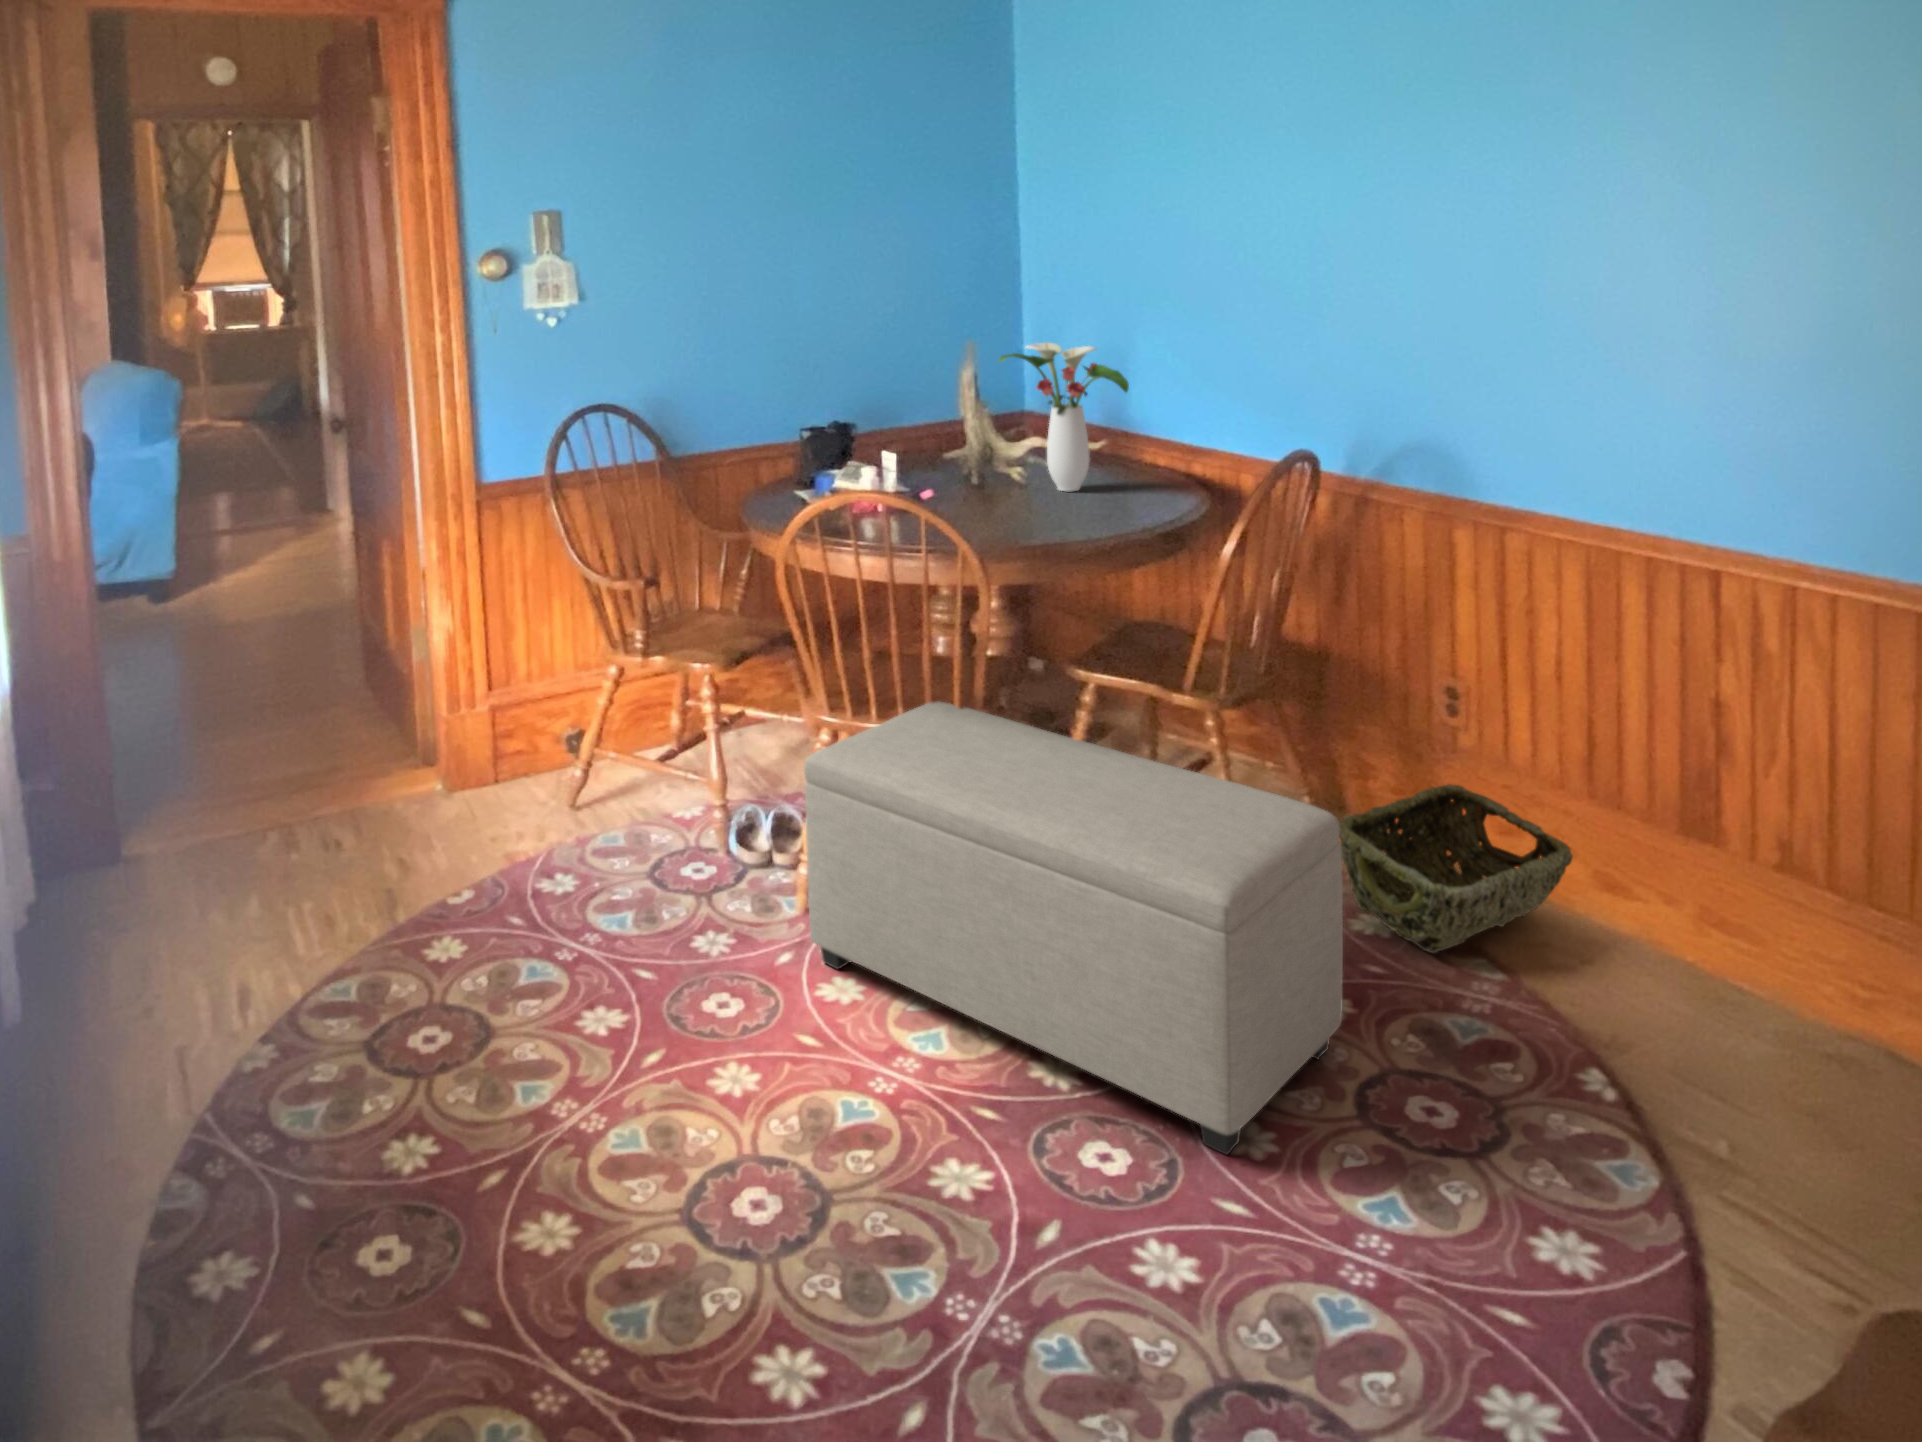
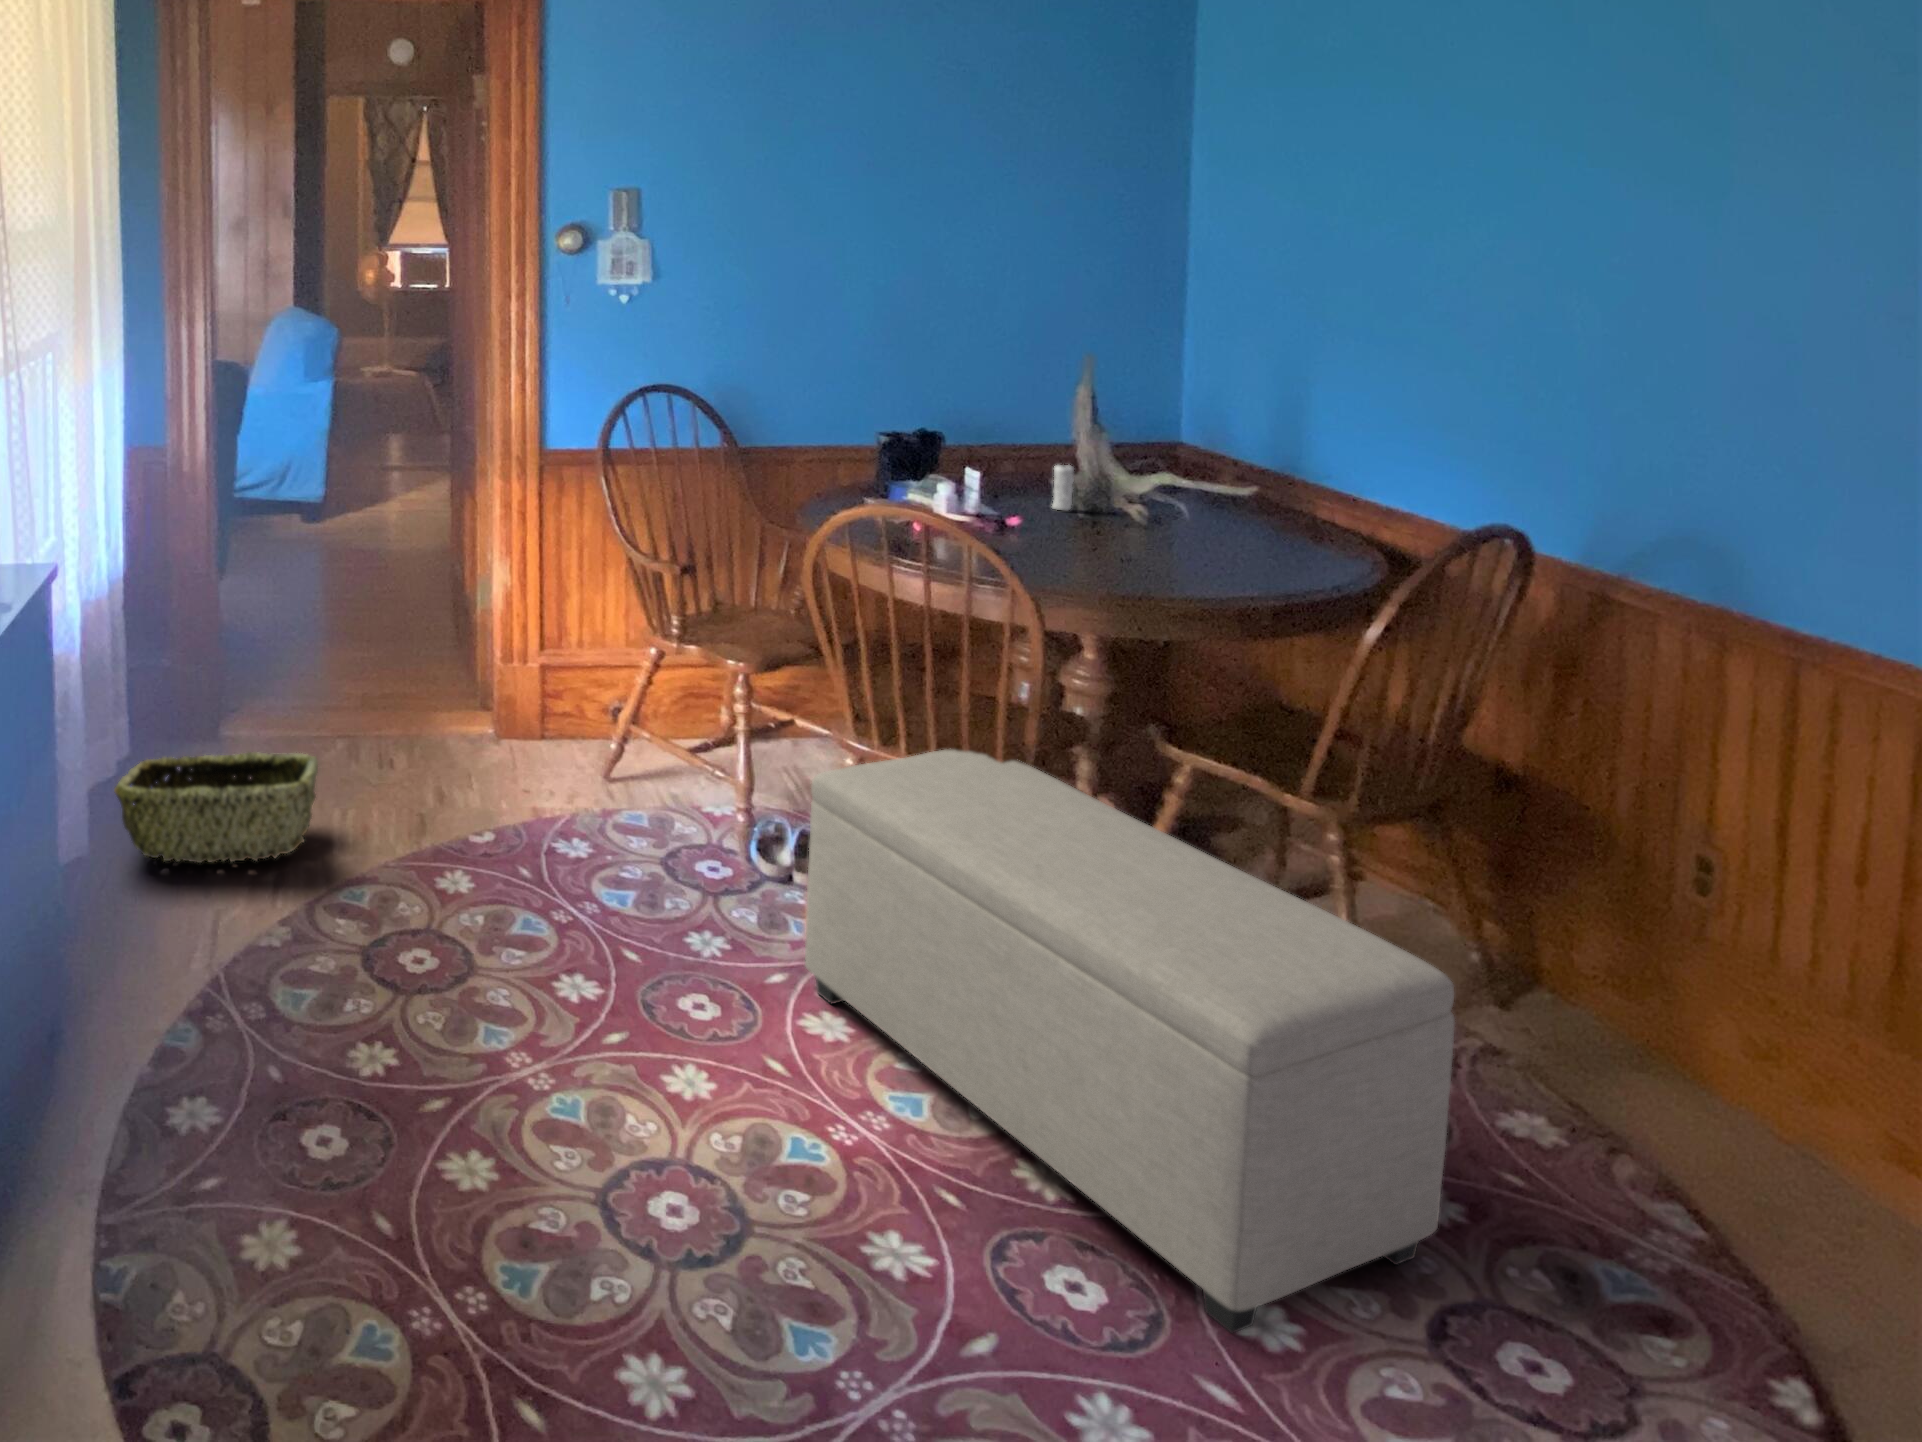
flower arrangement: present [998,343,1129,491] -> none [1110,364,1274,539]
candle: none [950,433,968,481] -> present [1052,465,1074,510]
woven basket: present [1339,784,1573,953] -> present [114,752,318,863]

